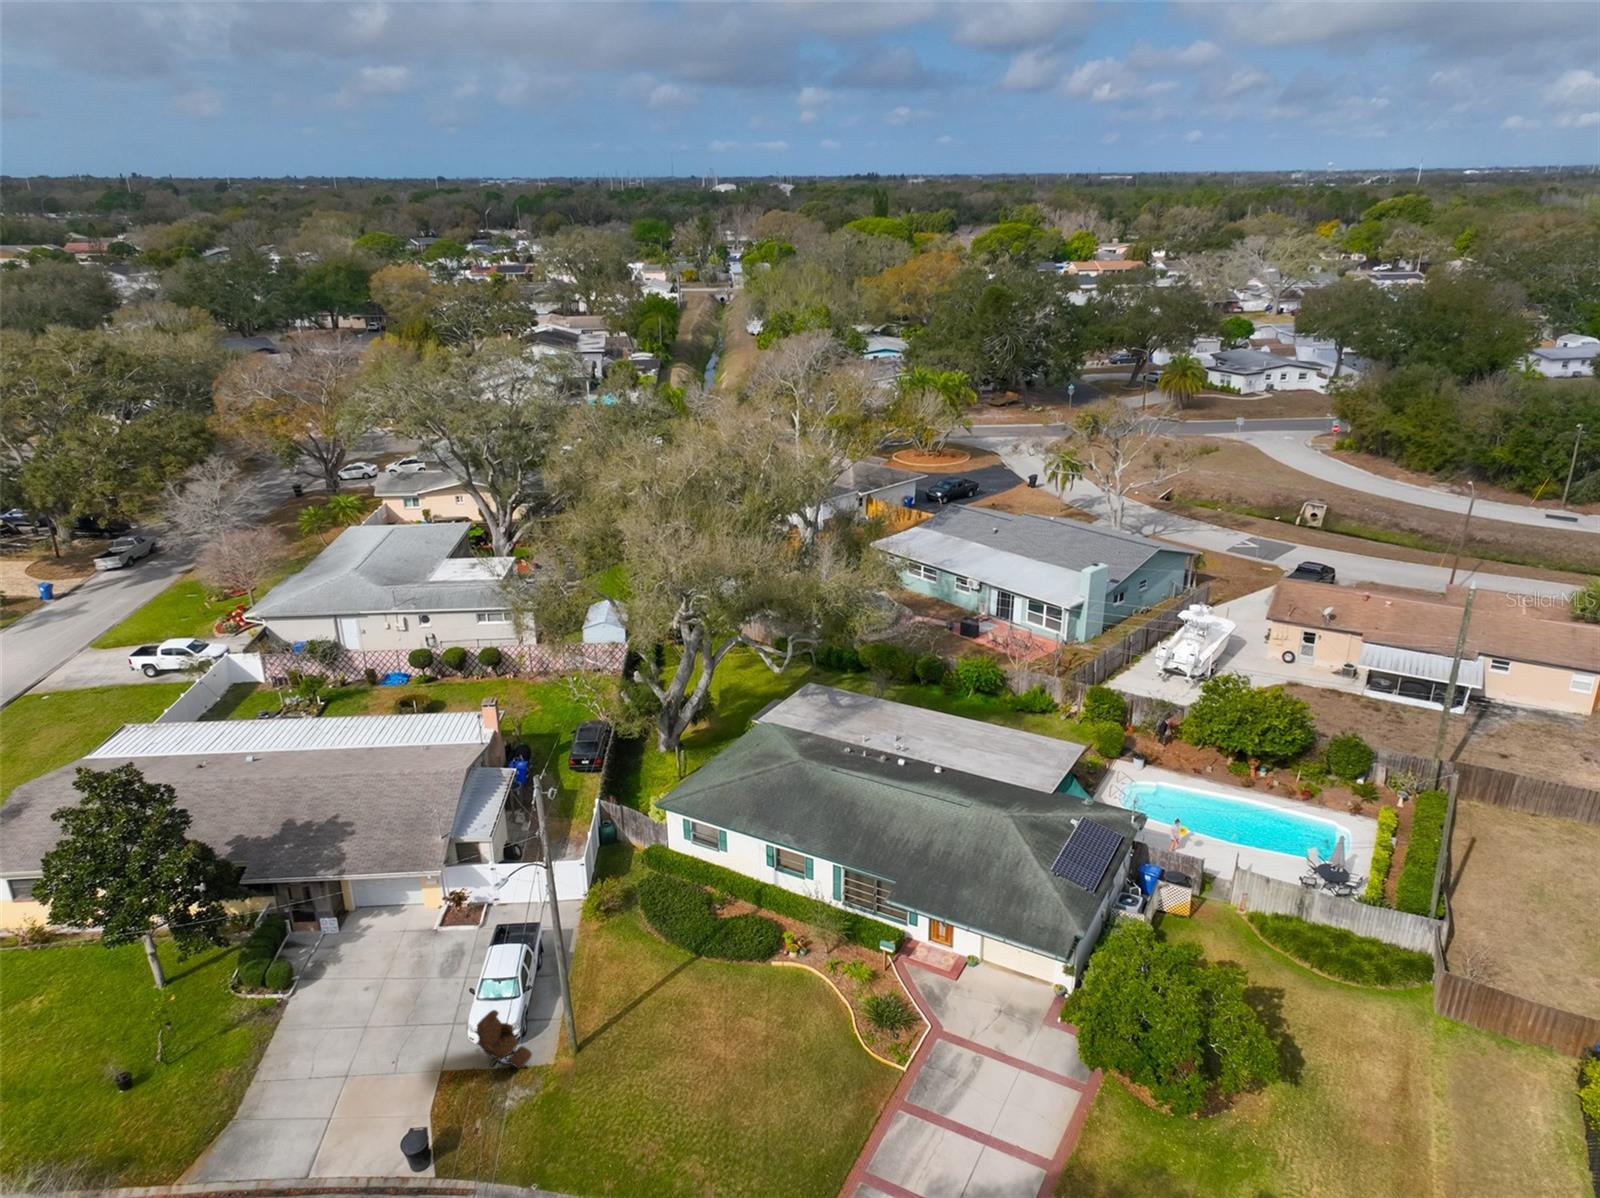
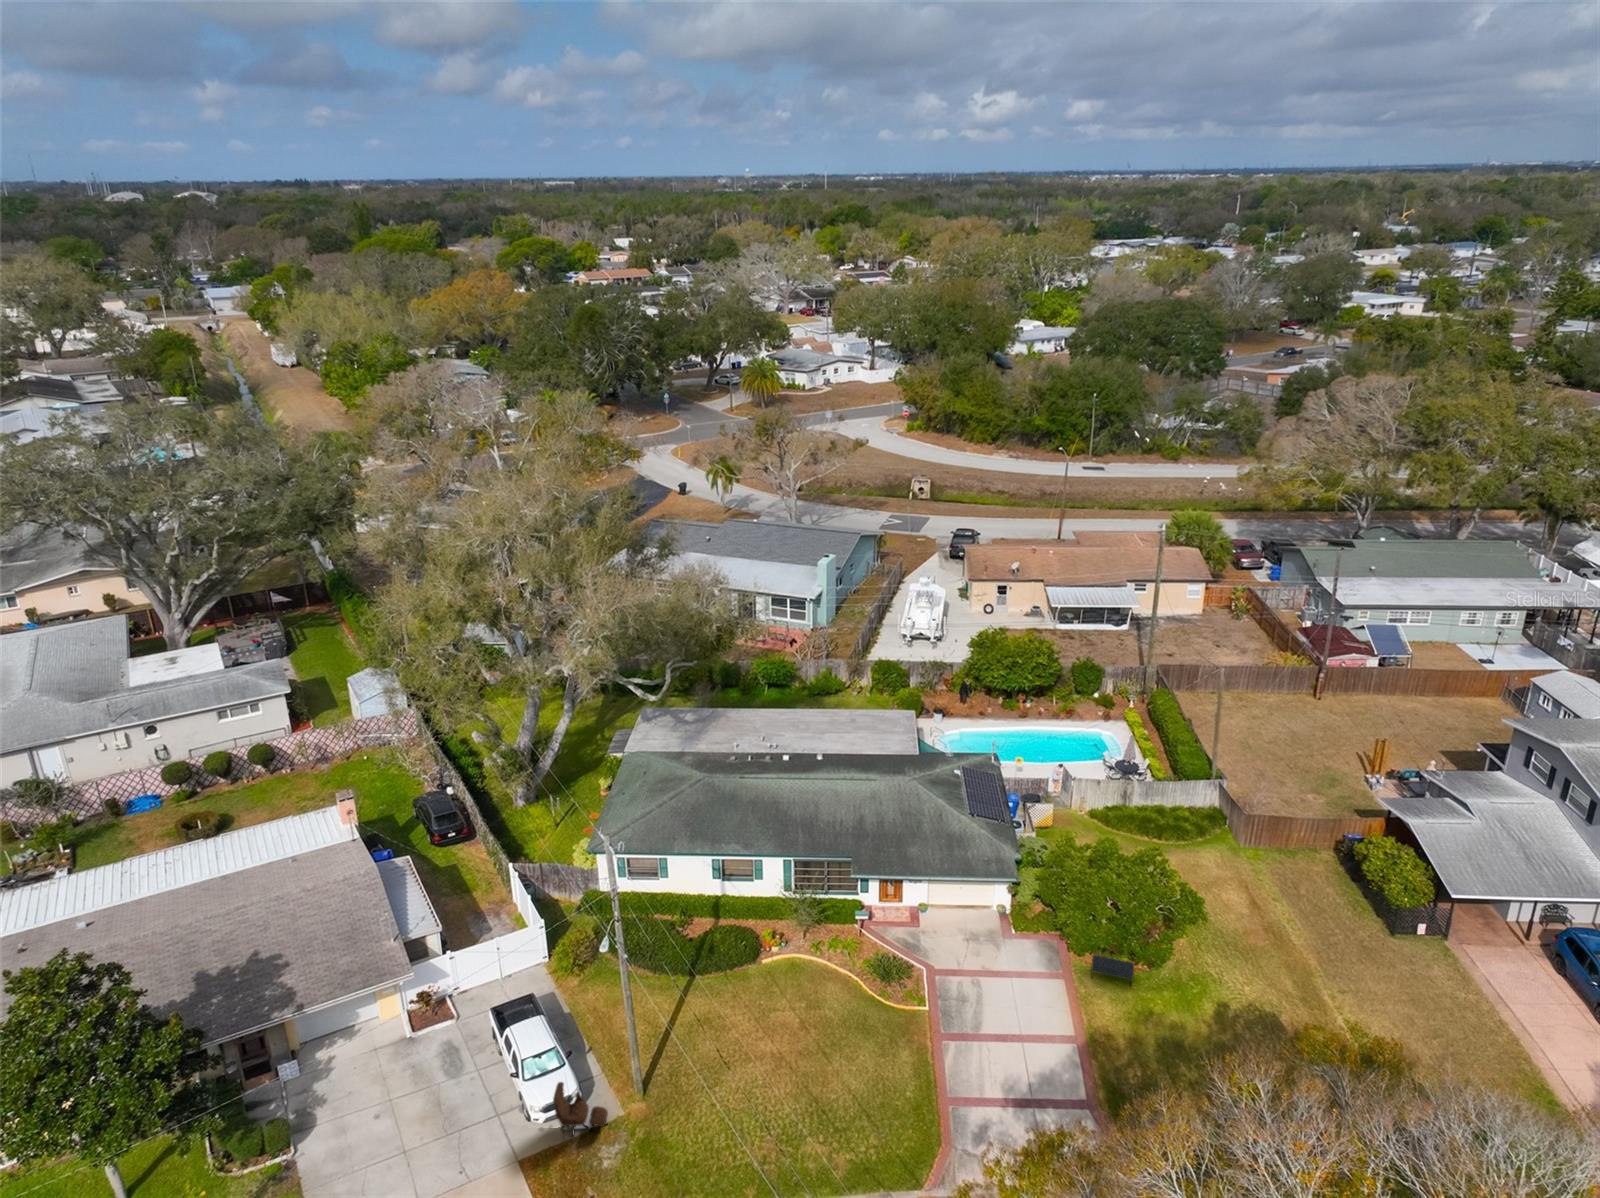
bench: none [1130,1087,1190,1146] -> present [1091,955,1134,985]

